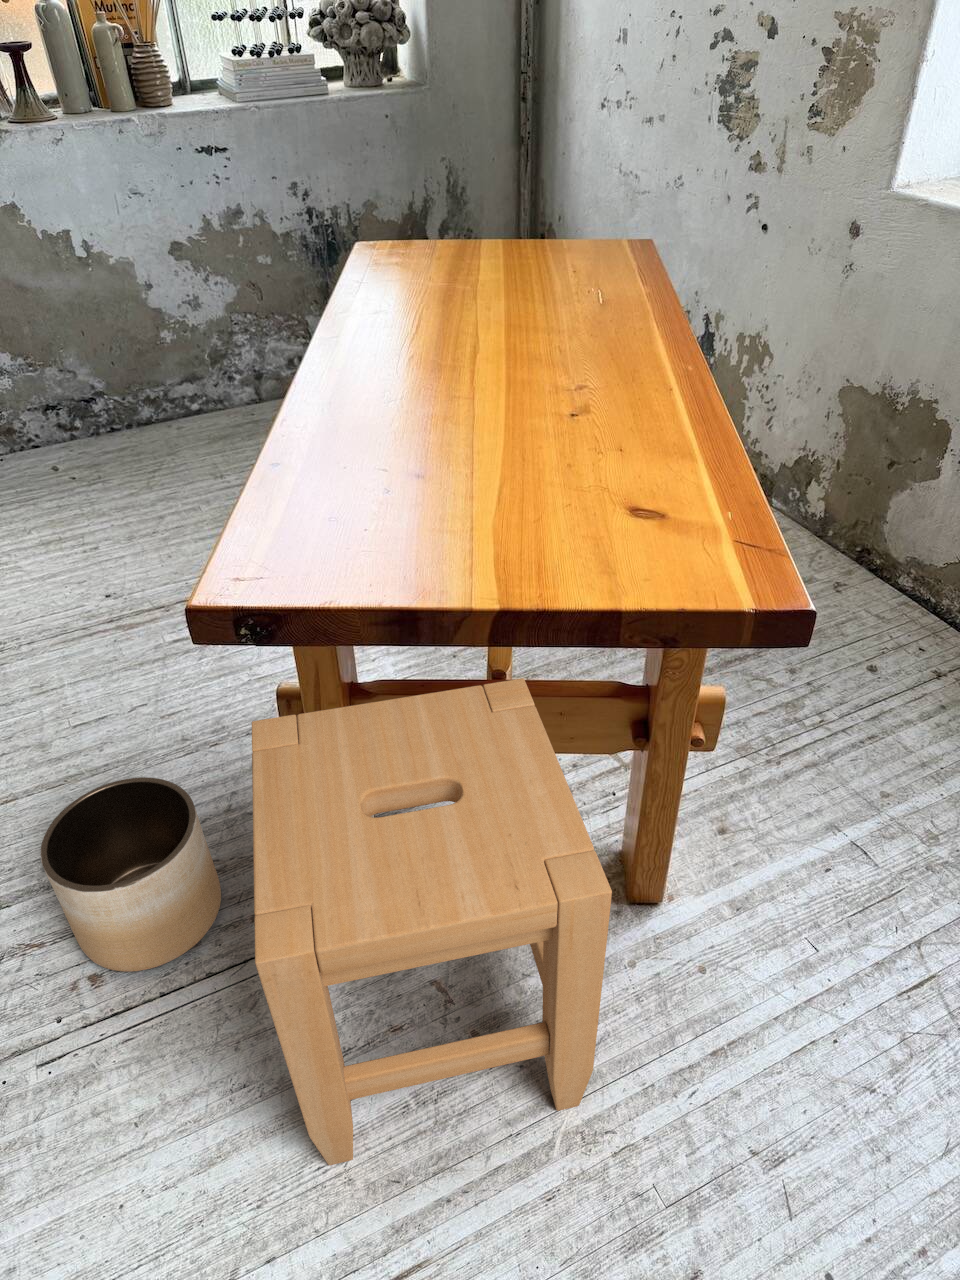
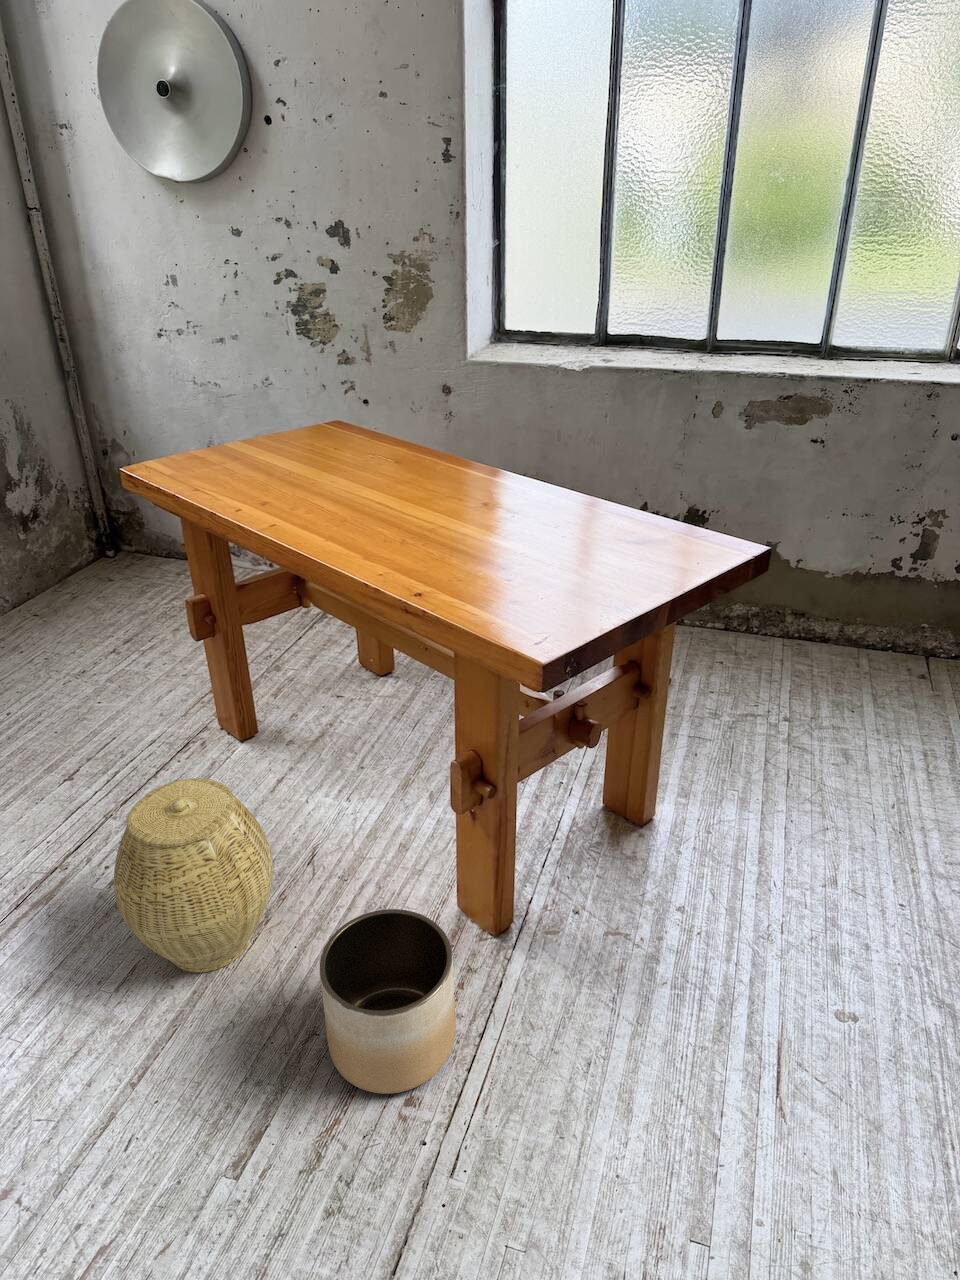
woven basket: none [56,567,219,761] -> present [114,778,273,972]
stool: present [252,678,612,1165] -> none [513,689,782,1050]

